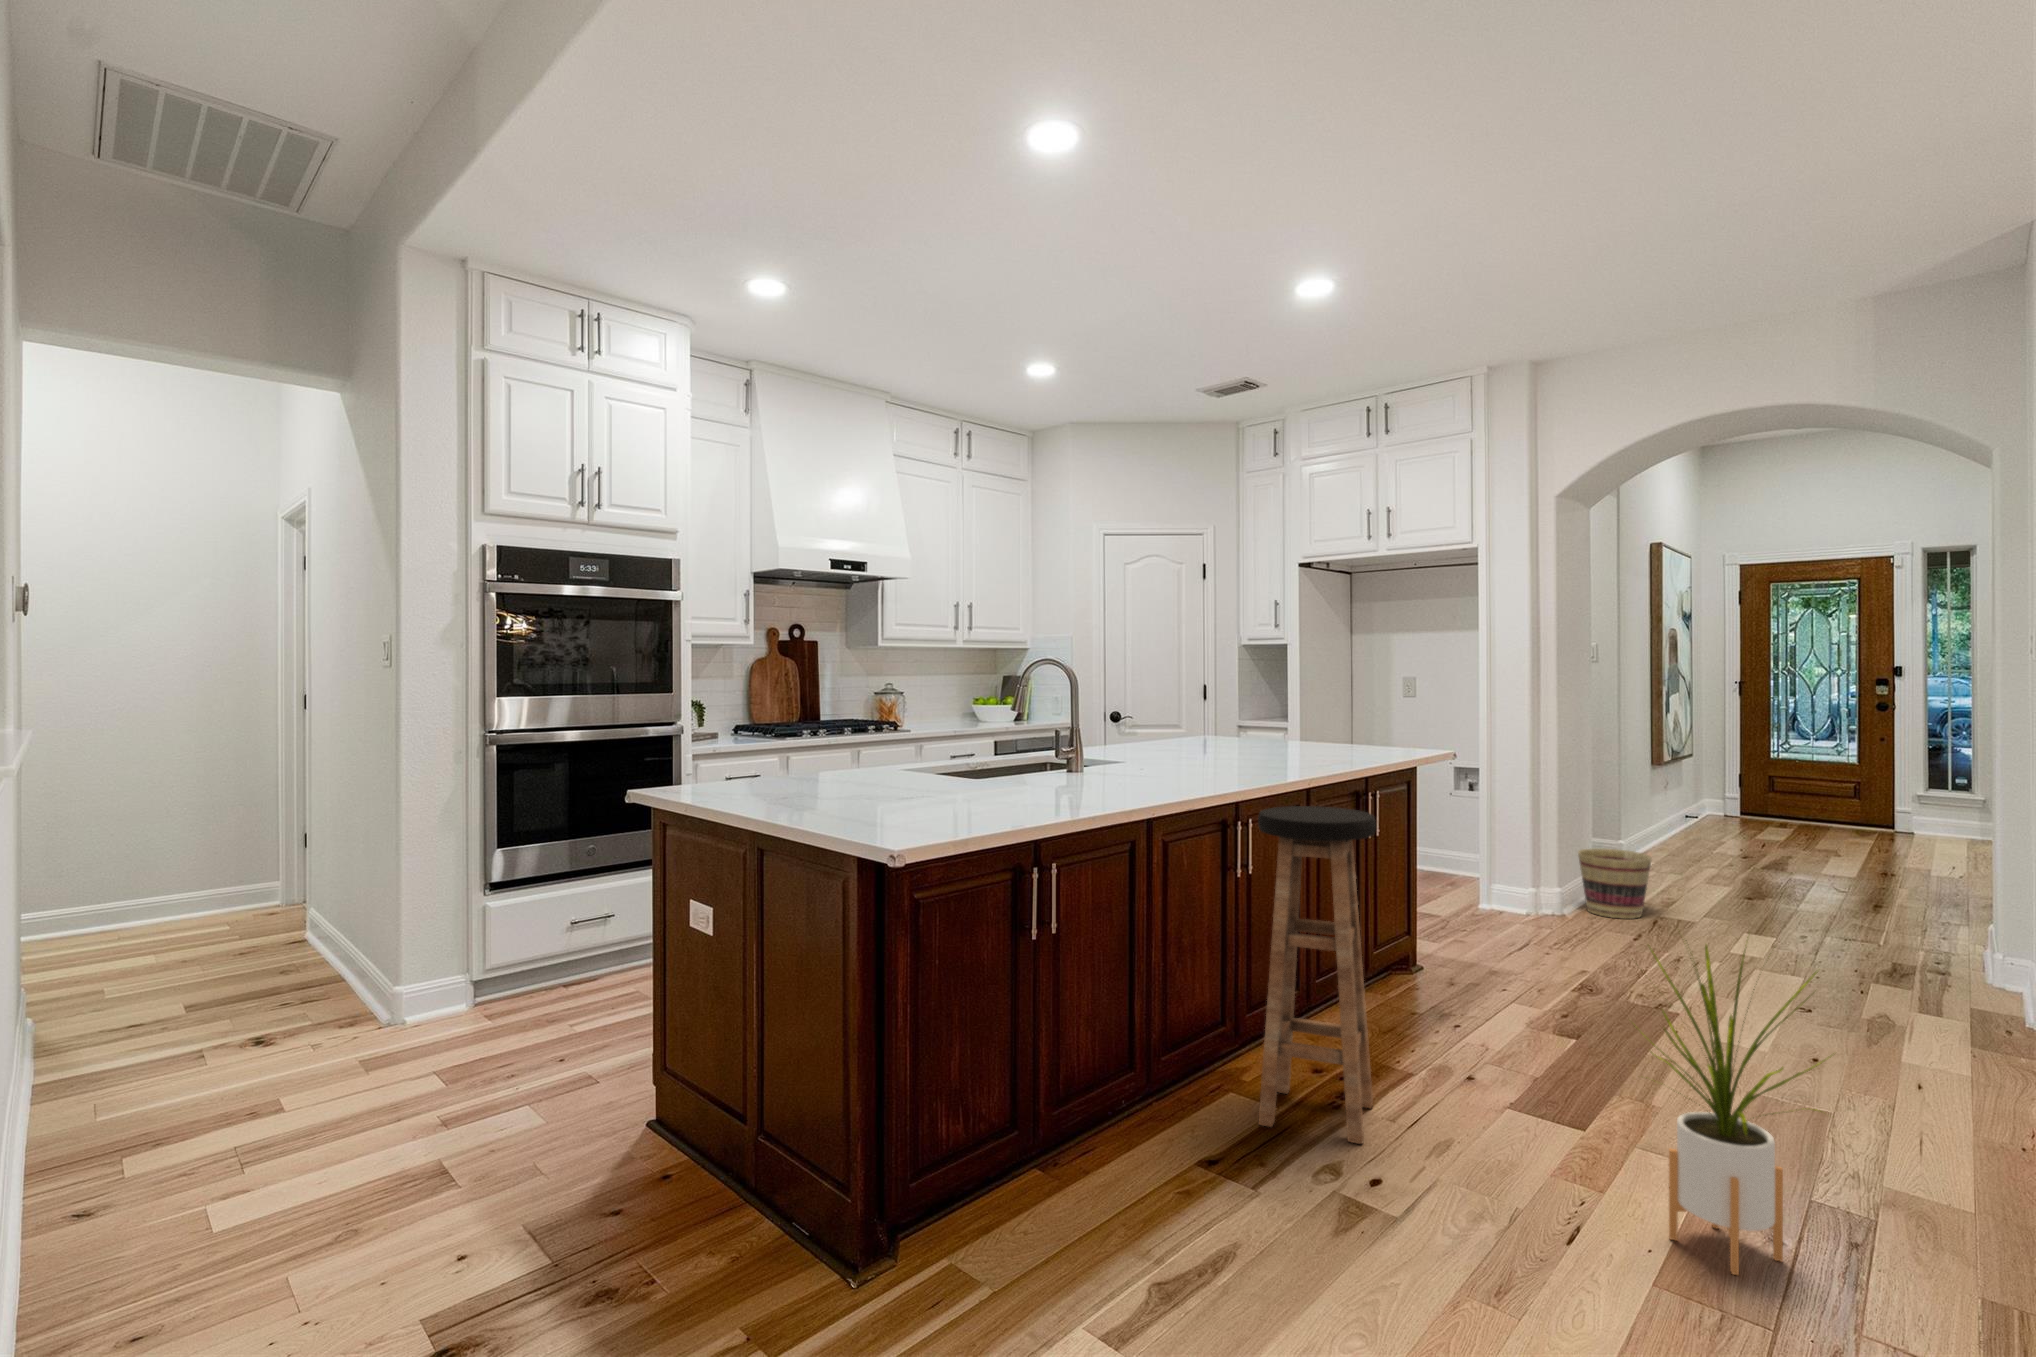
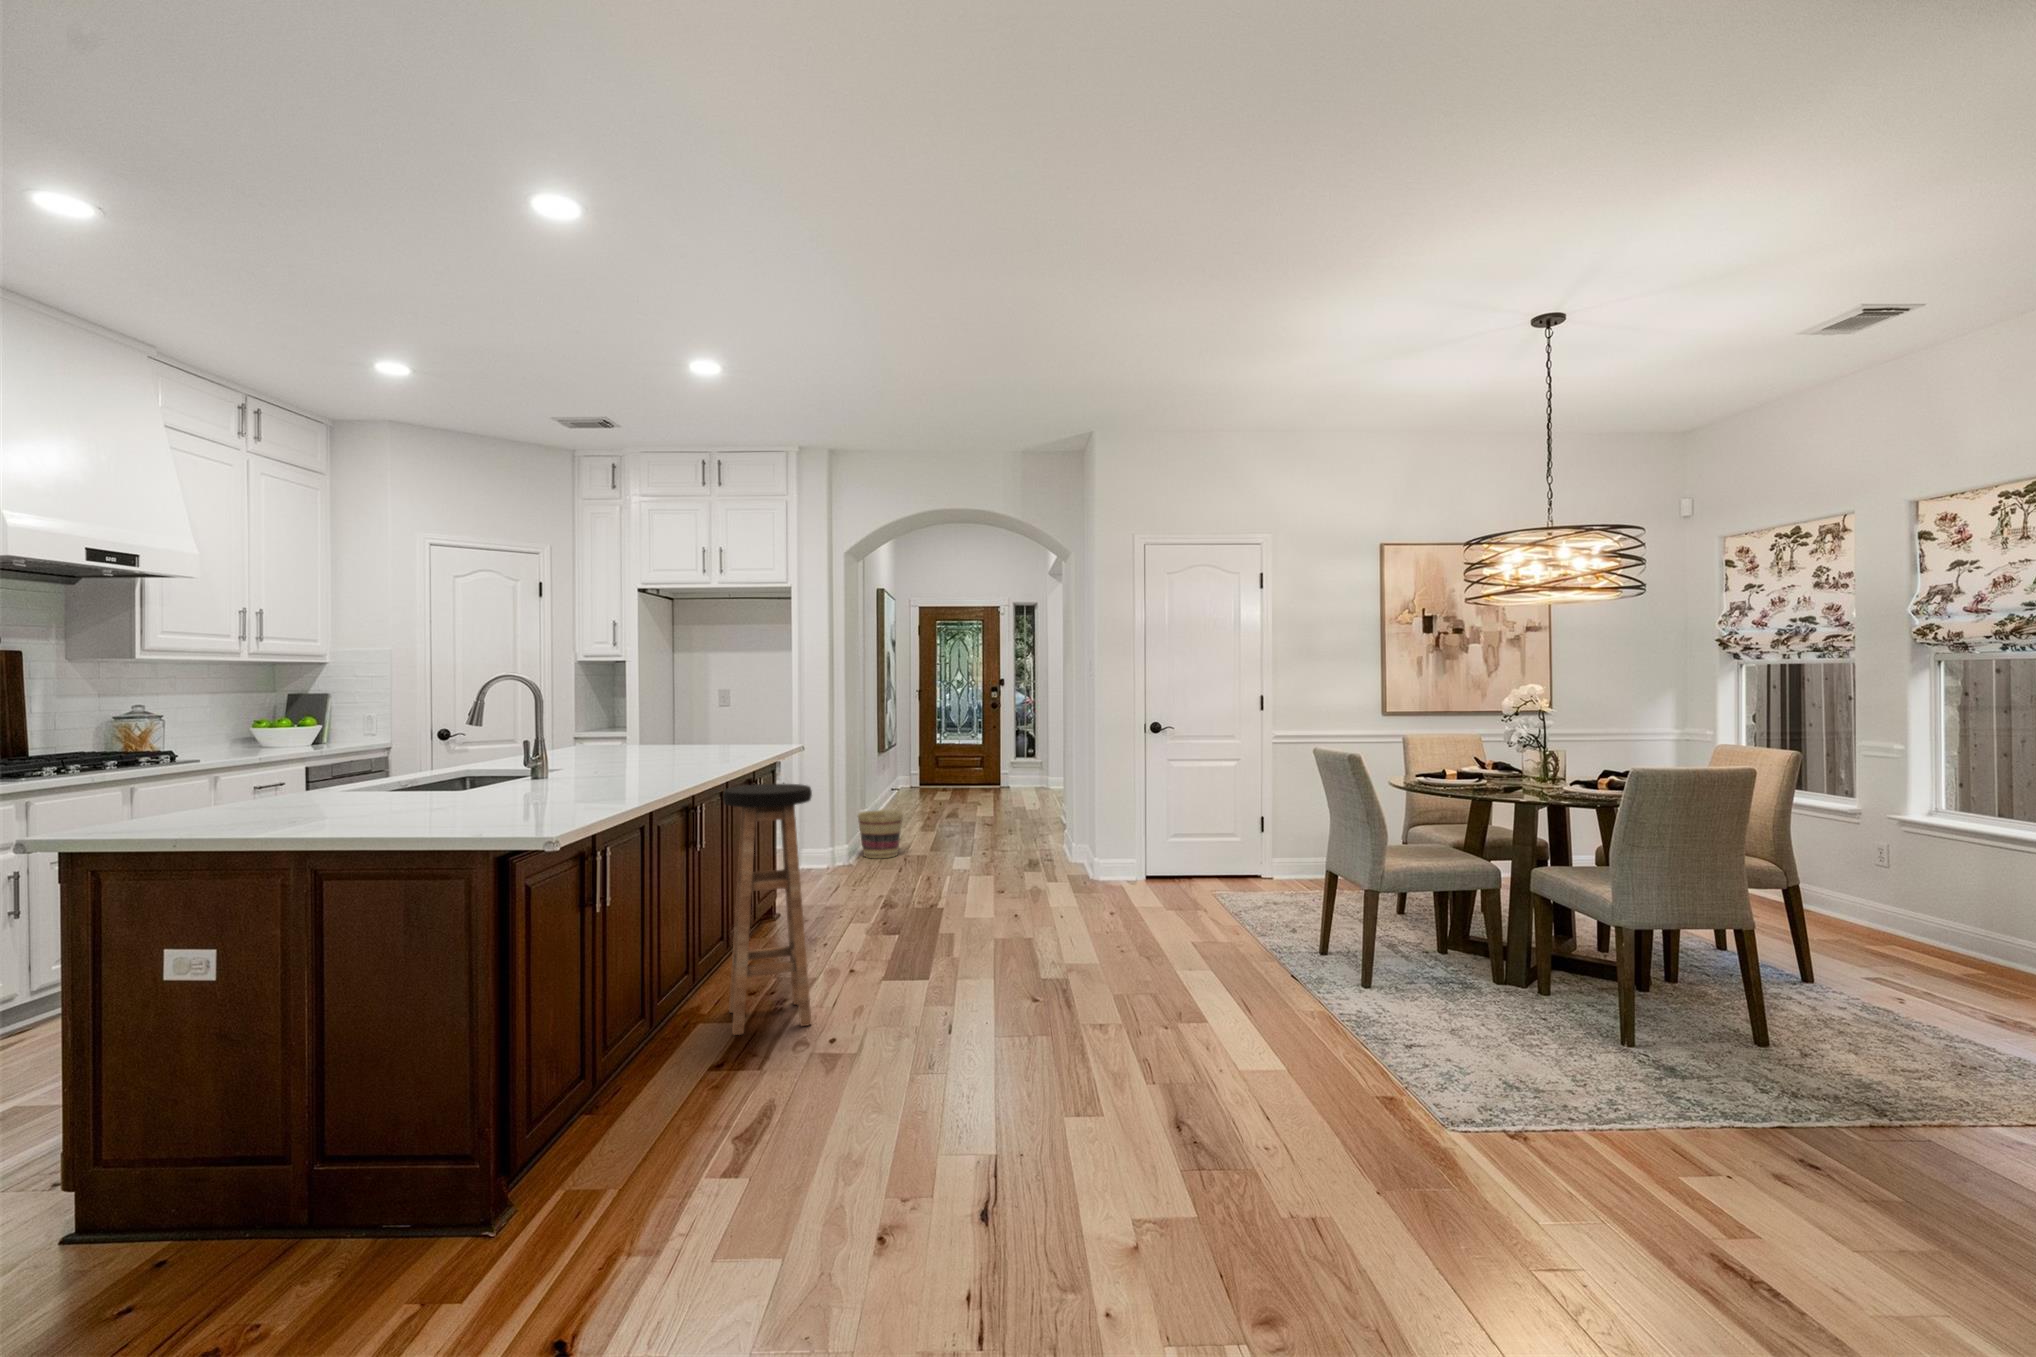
house plant: present [1633,937,1831,1275] -> none [976,827,1076,1023]

